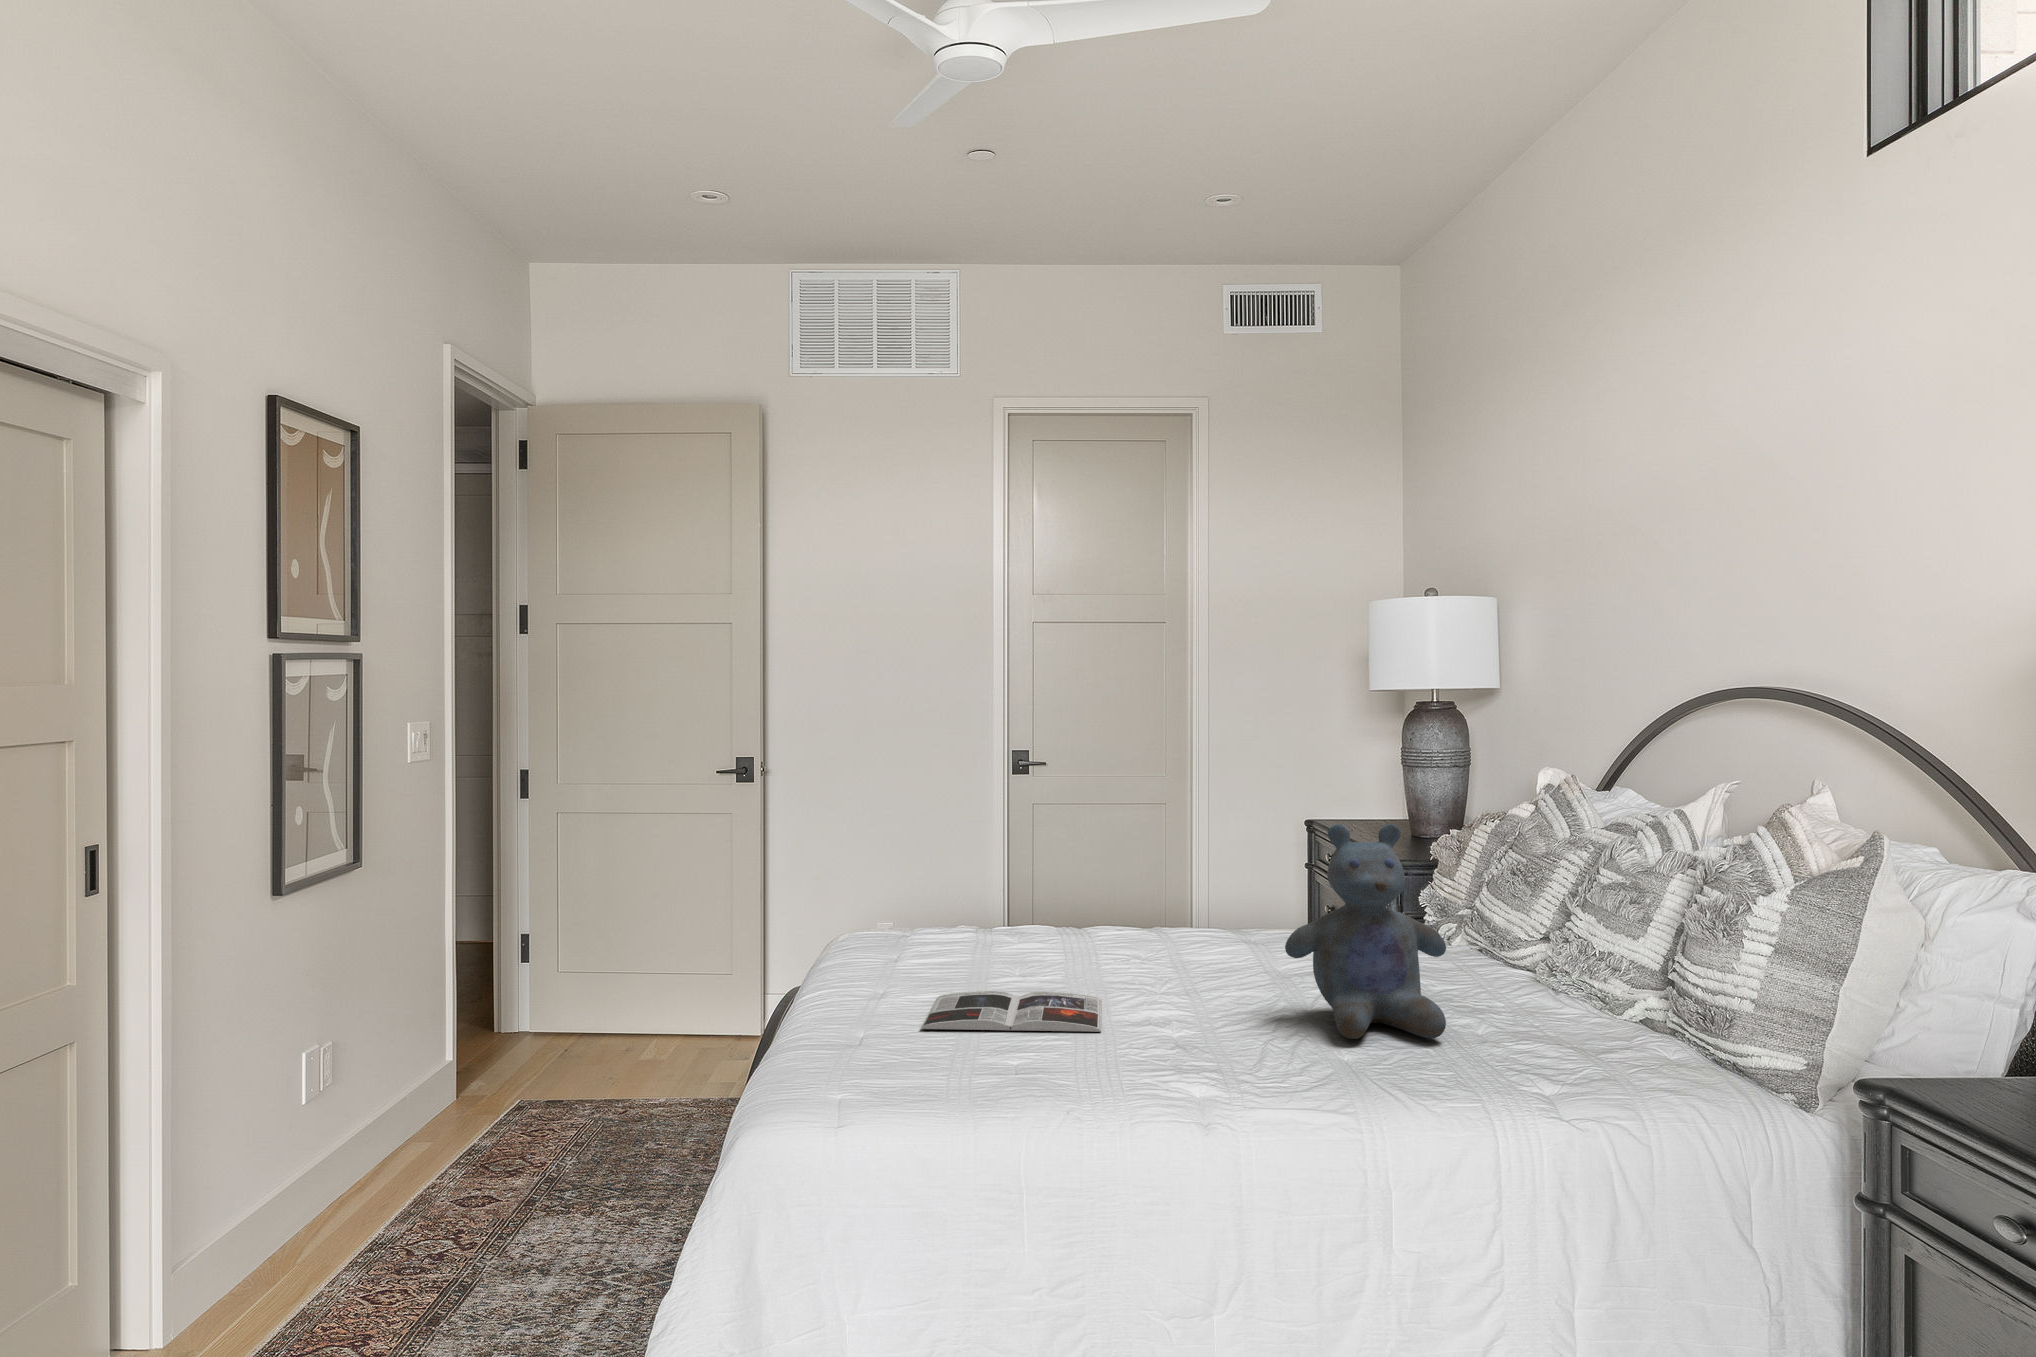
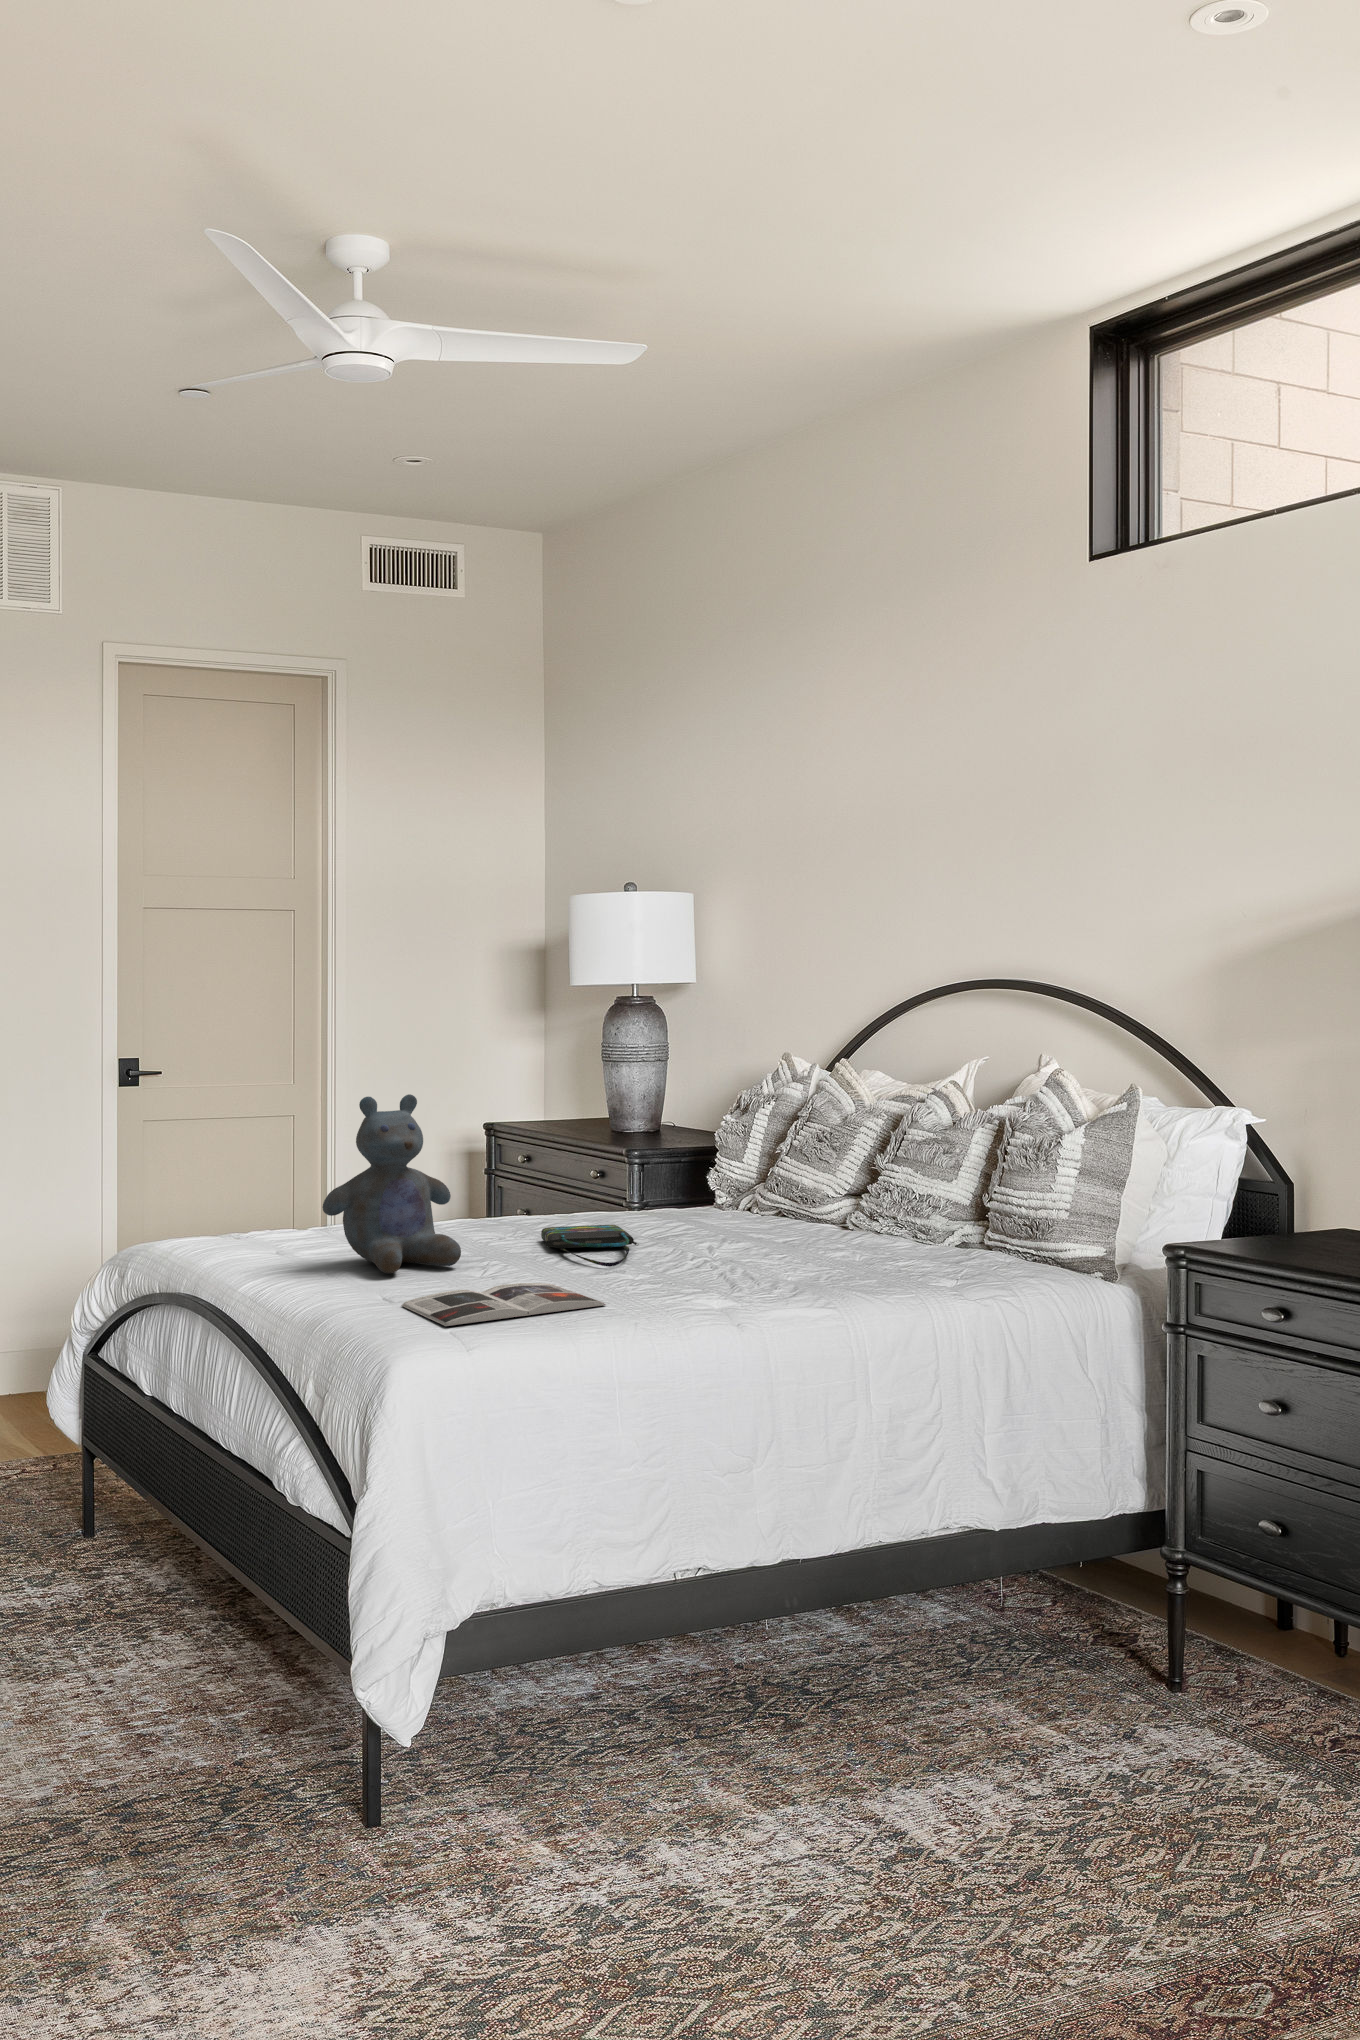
stuffed bear: present [1285,824,1446,1039] -> present [322,1094,461,1274]
tote bag: none [1165,933,1269,986] -> present [541,1225,637,1267]

